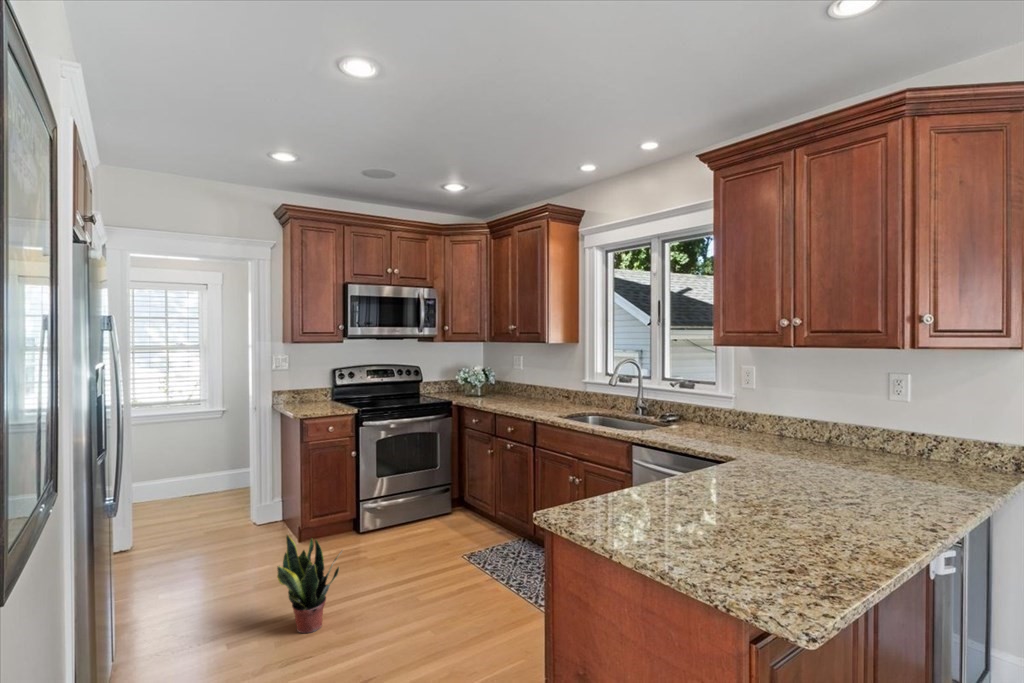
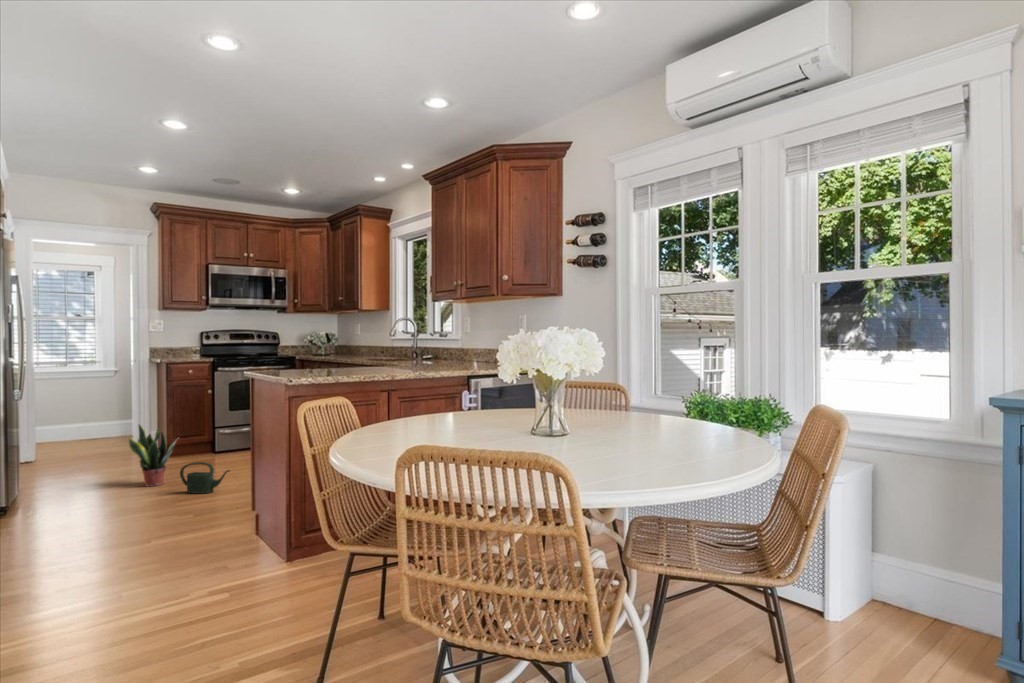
watering can: none [358,608,437,662] -> present [180,462,230,493]

